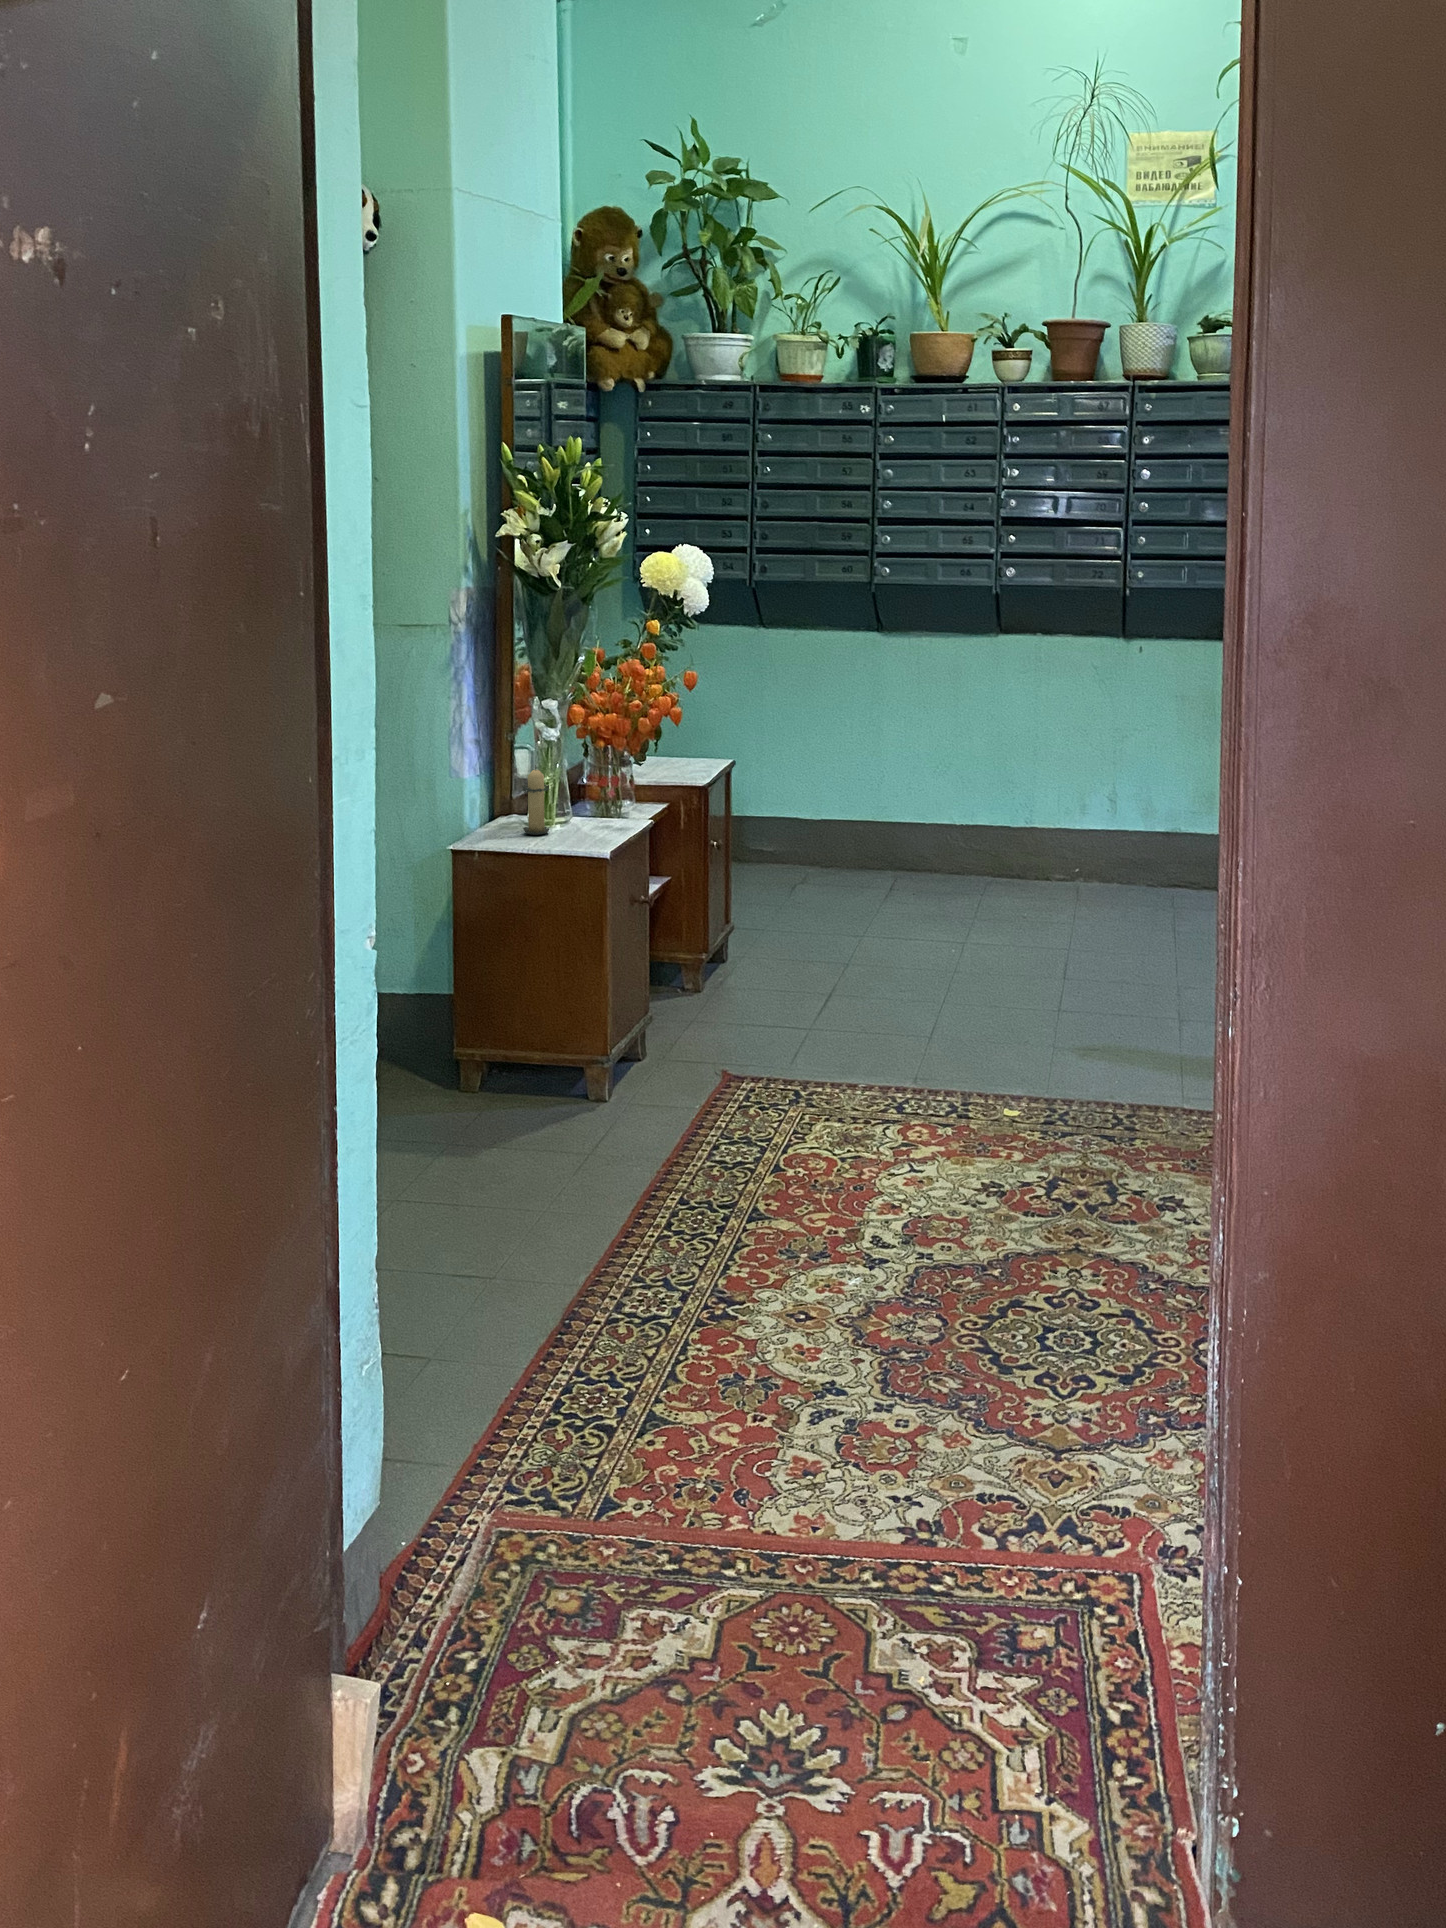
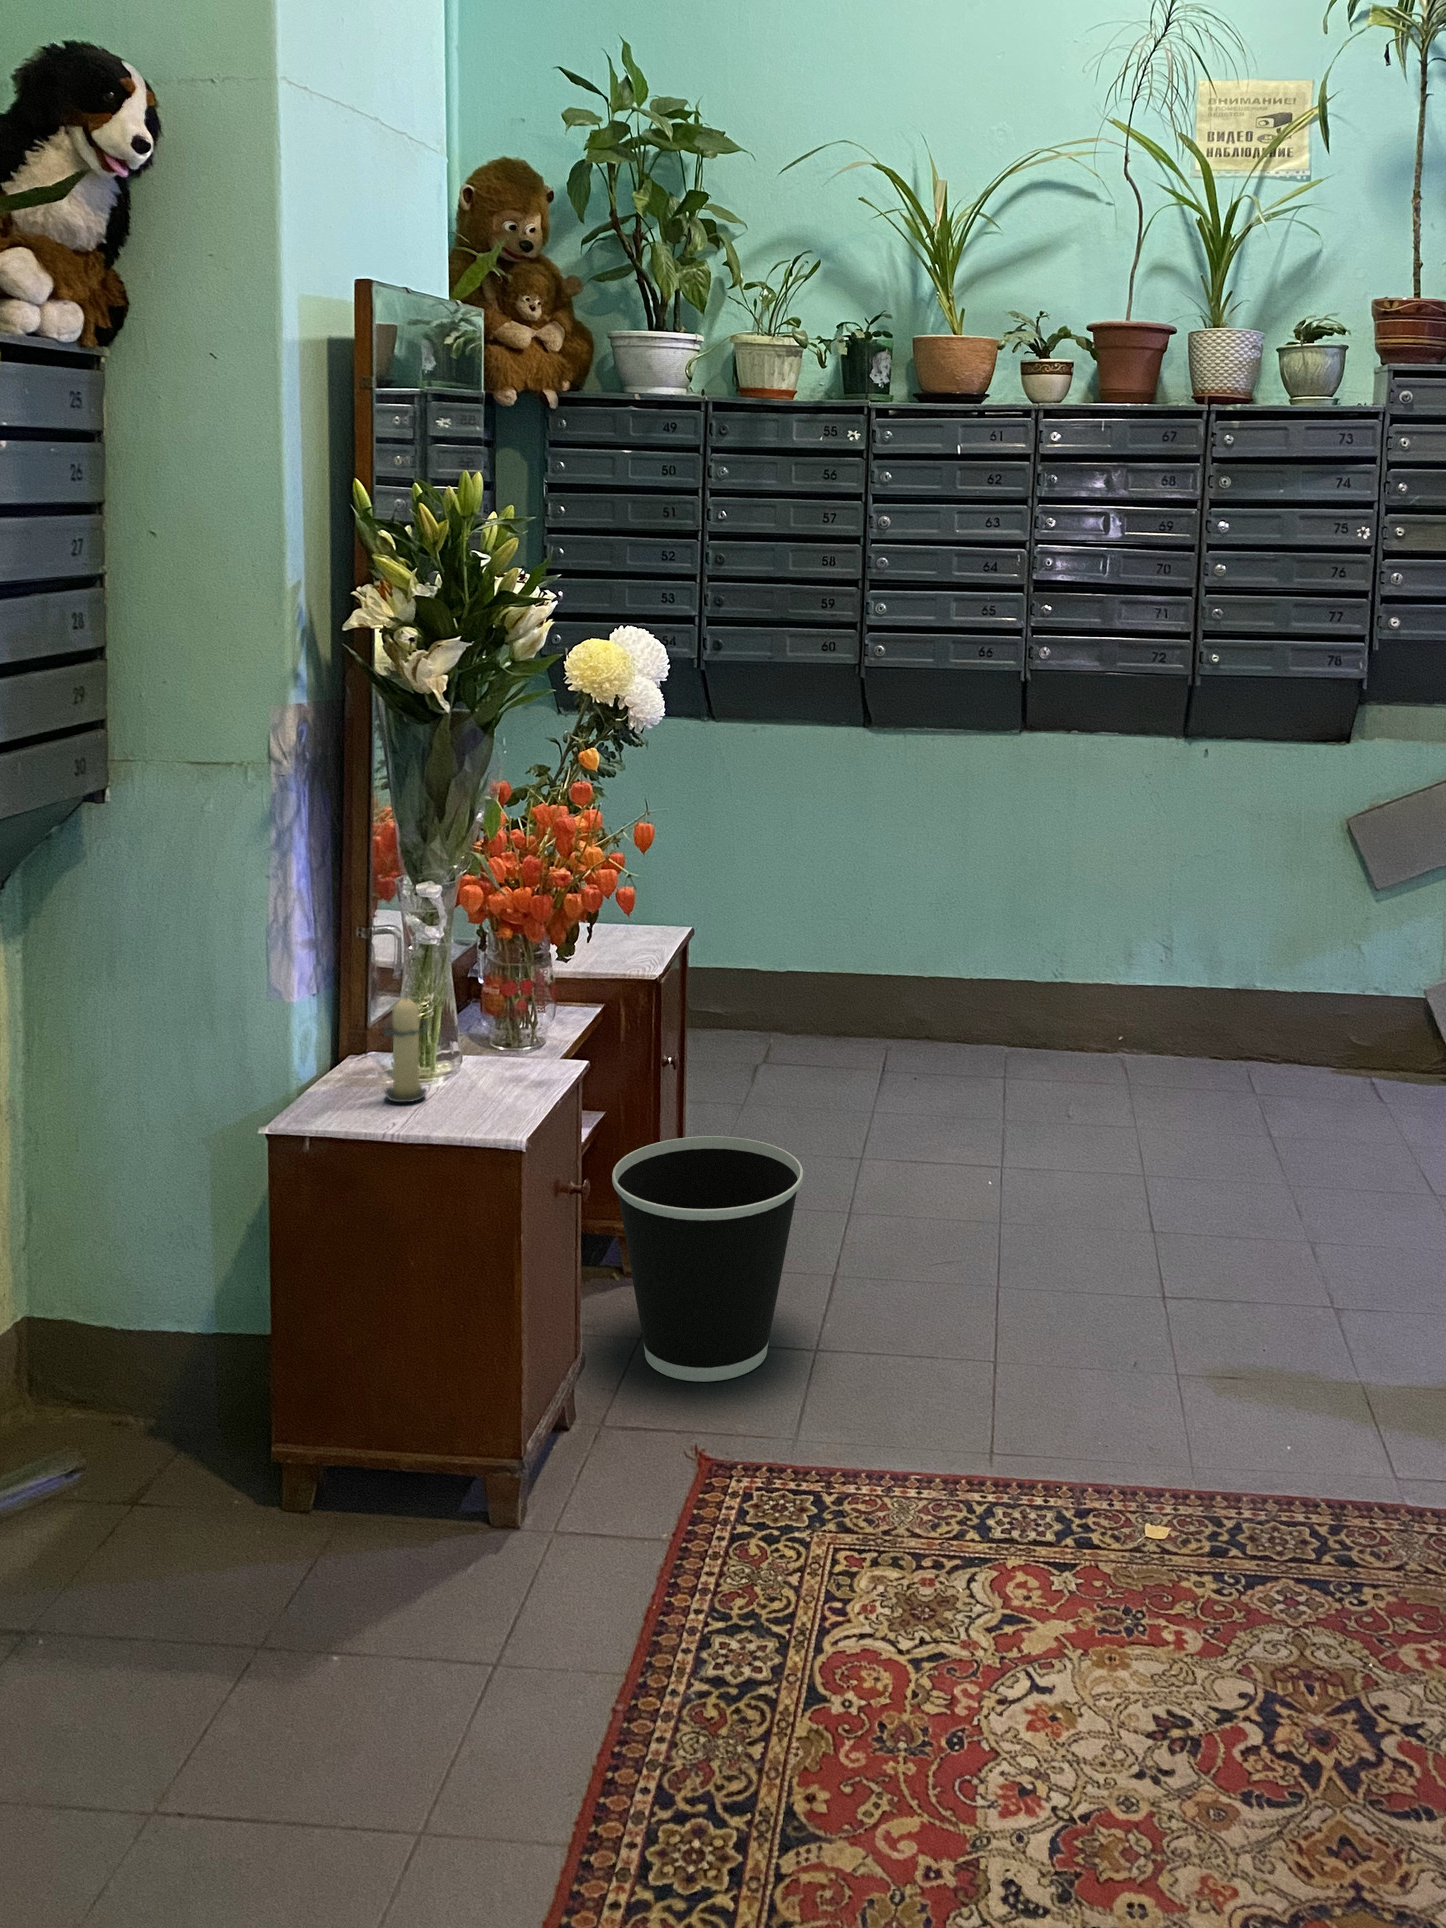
wastebasket: none [672,888,799,1039] -> present [612,1136,803,1382]

